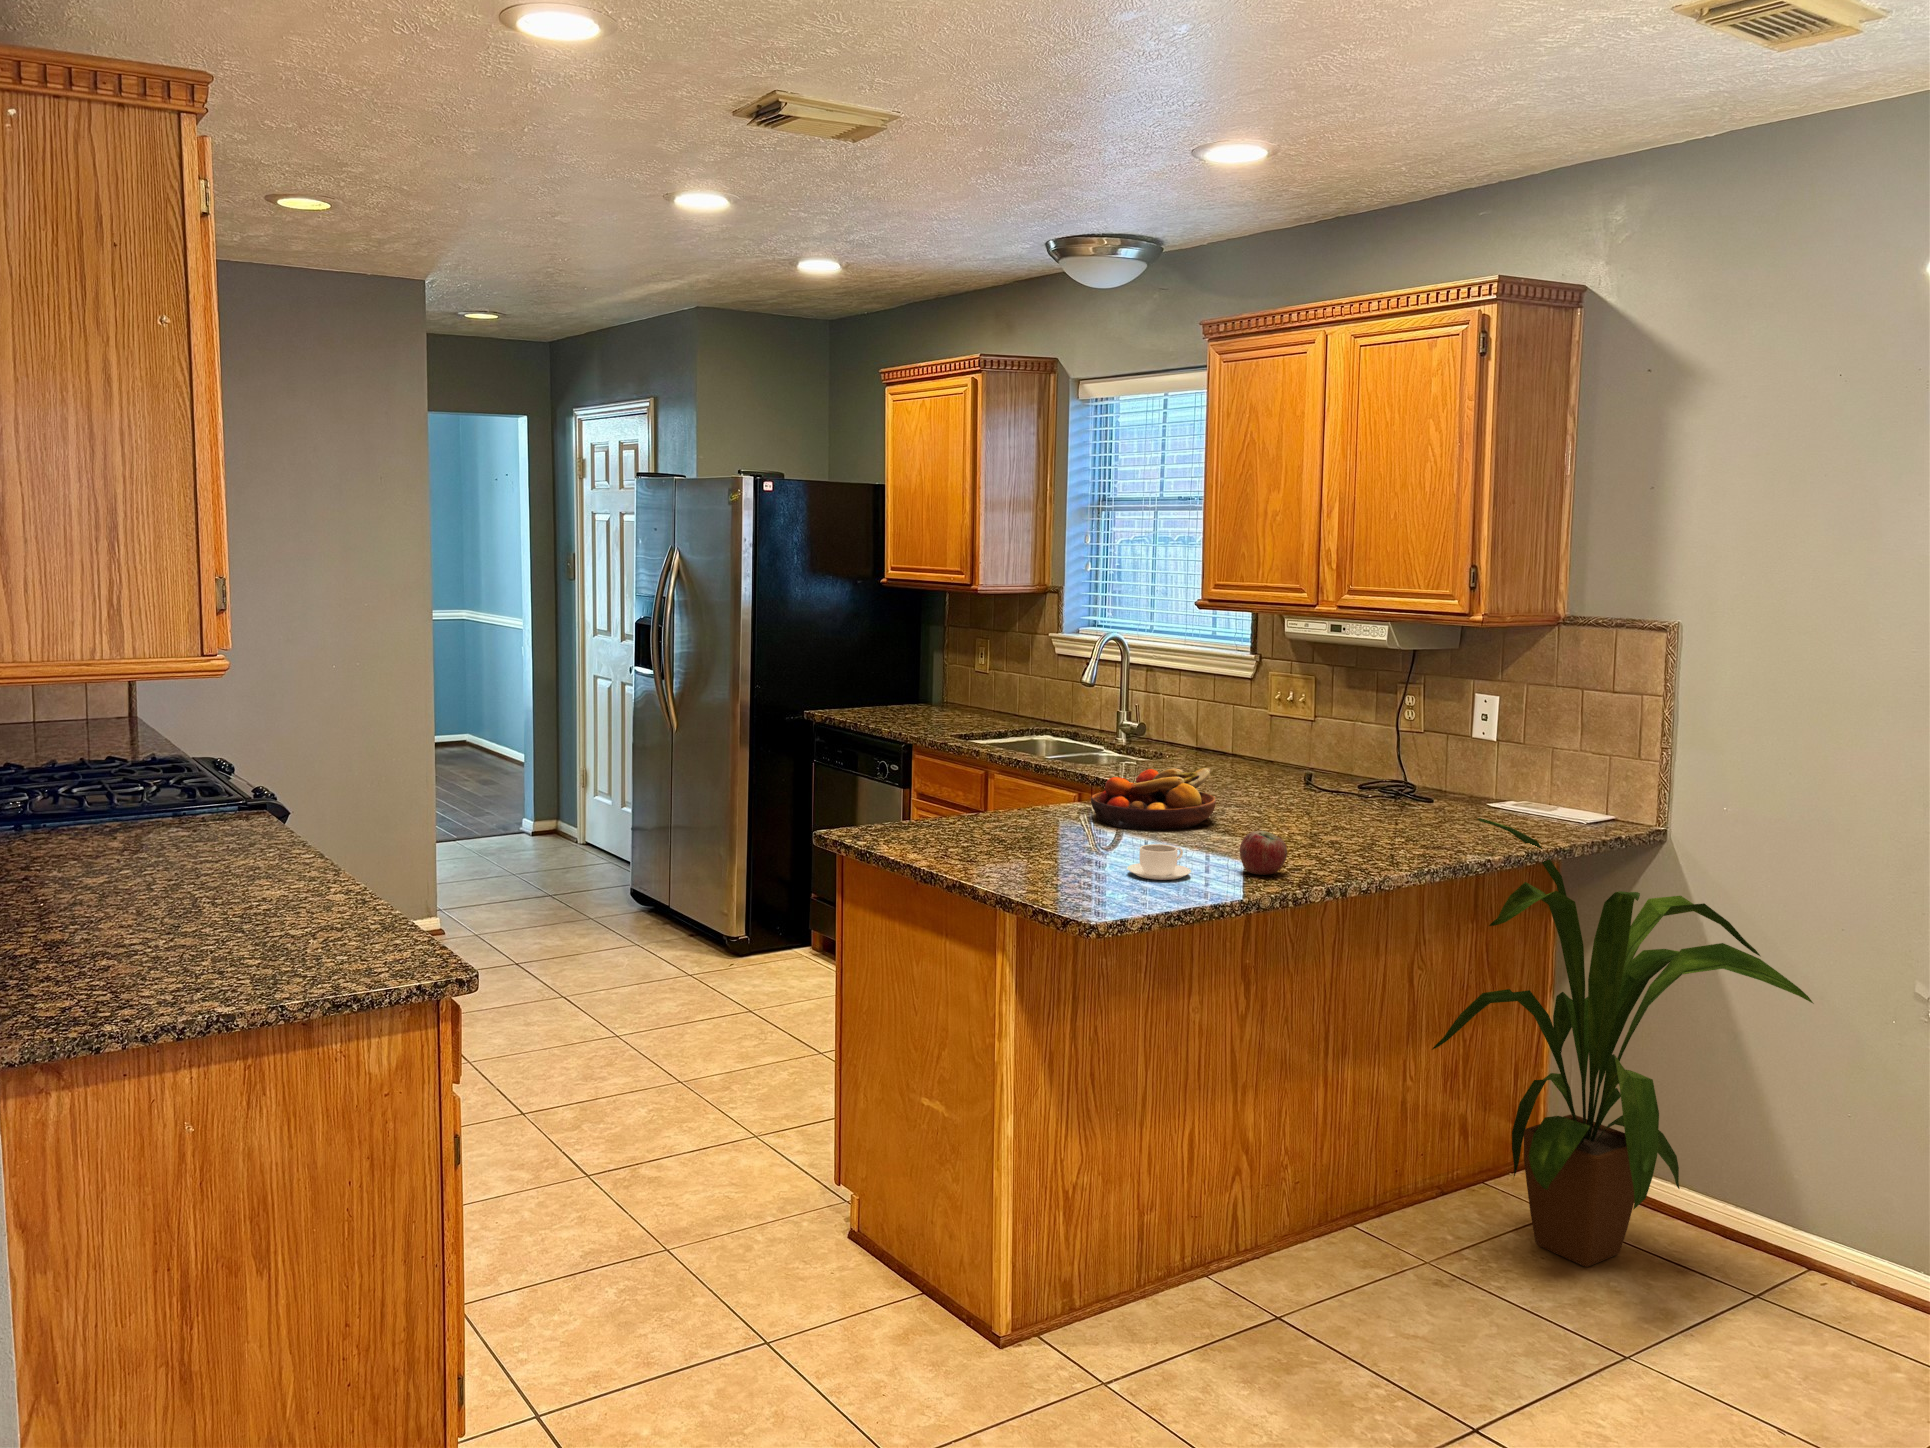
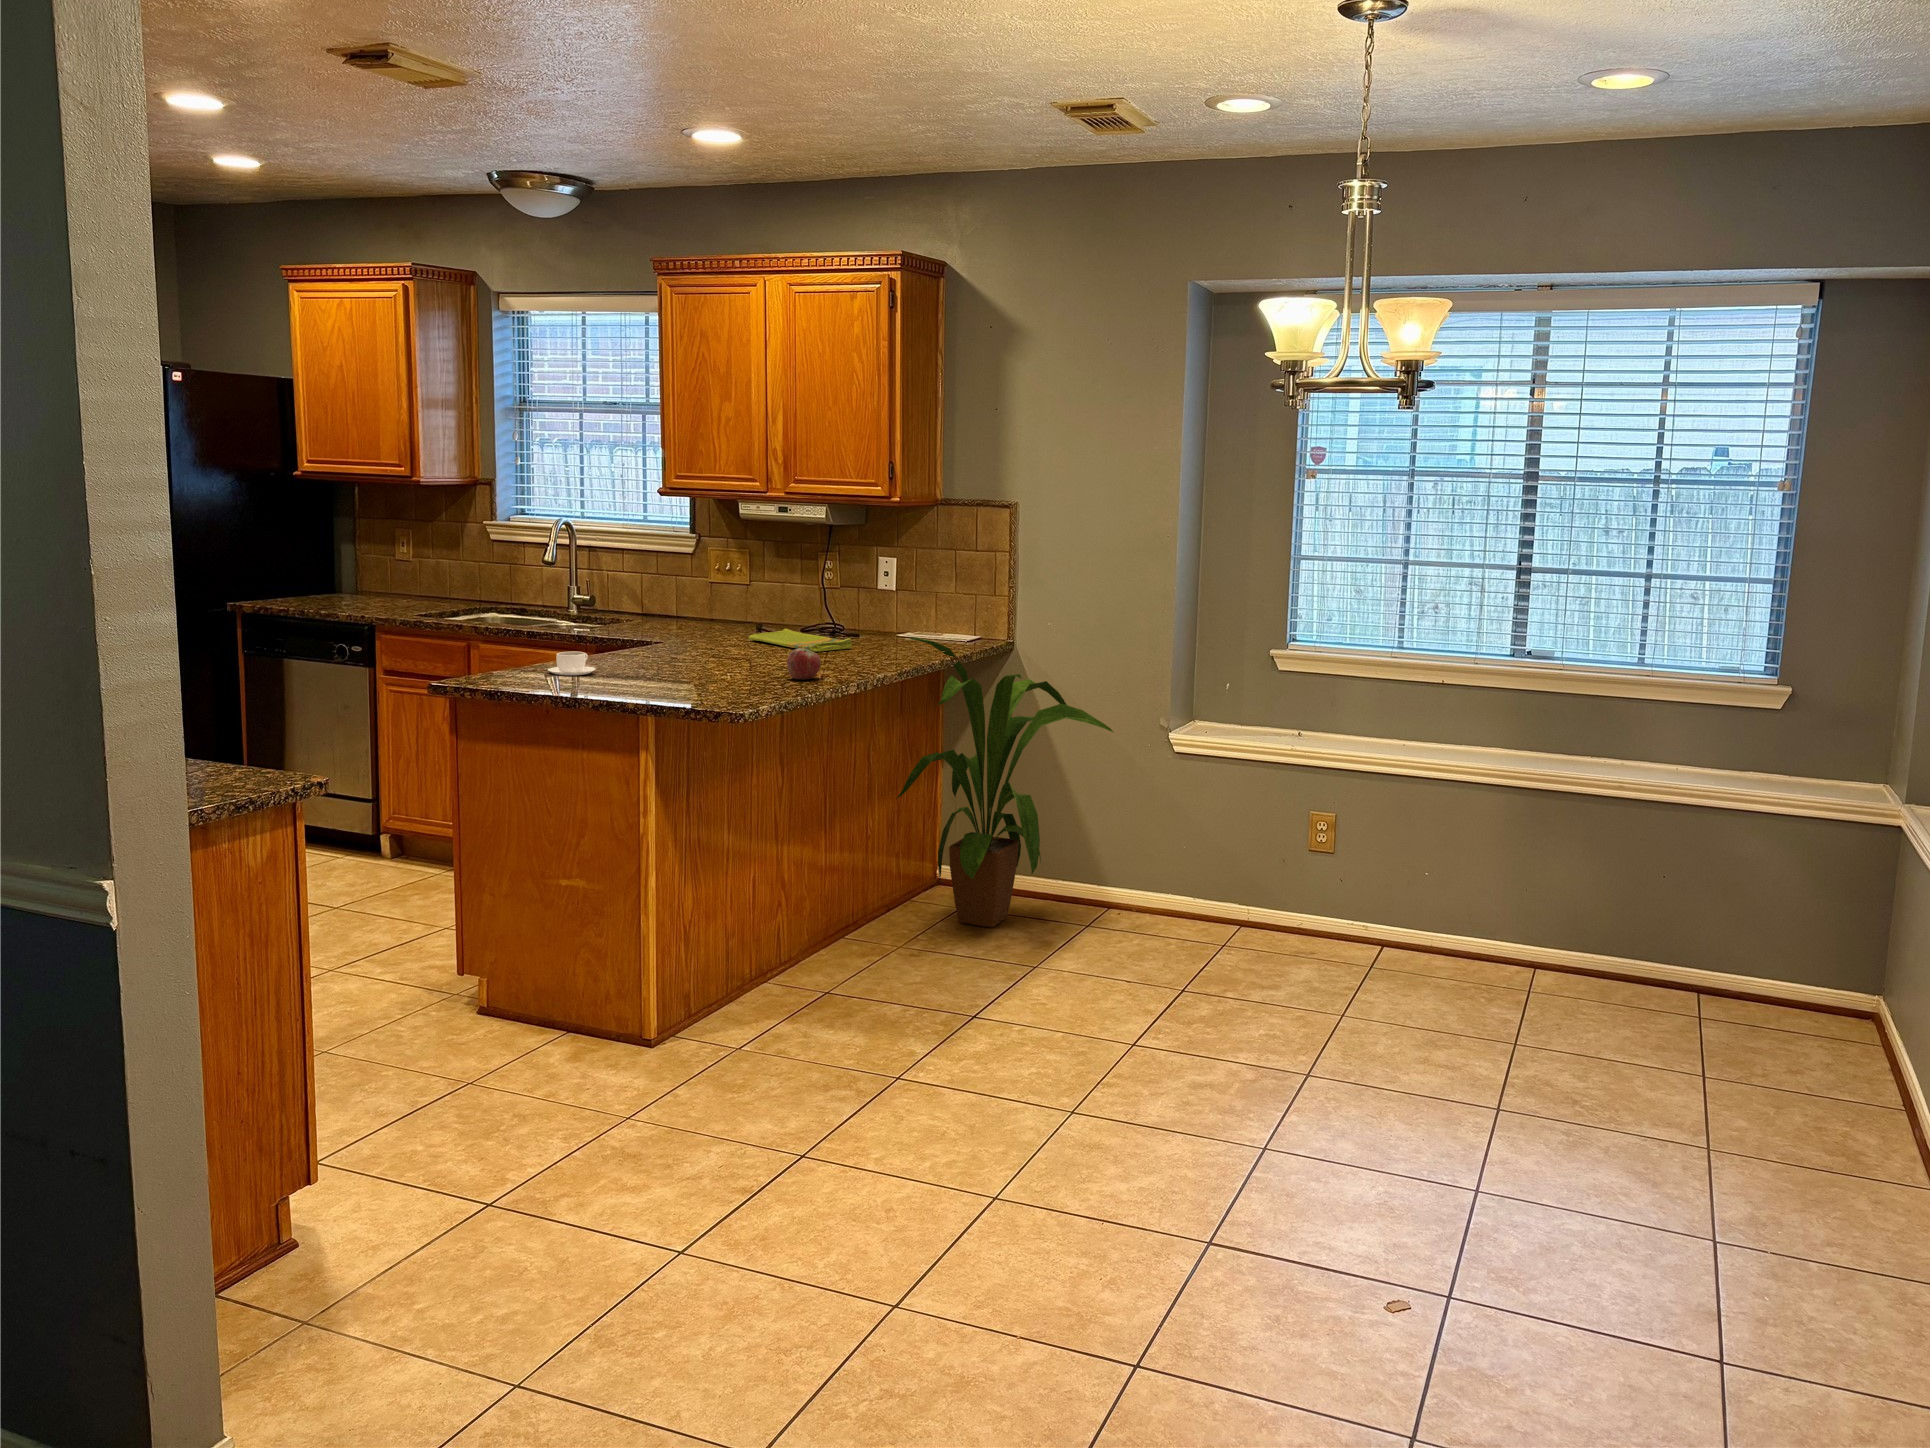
fruit bowl: present [1091,768,1216,830] -> none [627,616,728,664]
dish towel: none [1272,787,1396,826] -> present [748,628,852,652]
coffee cup: present [1127,844,1191,880] -> present [548,652,596,675]

